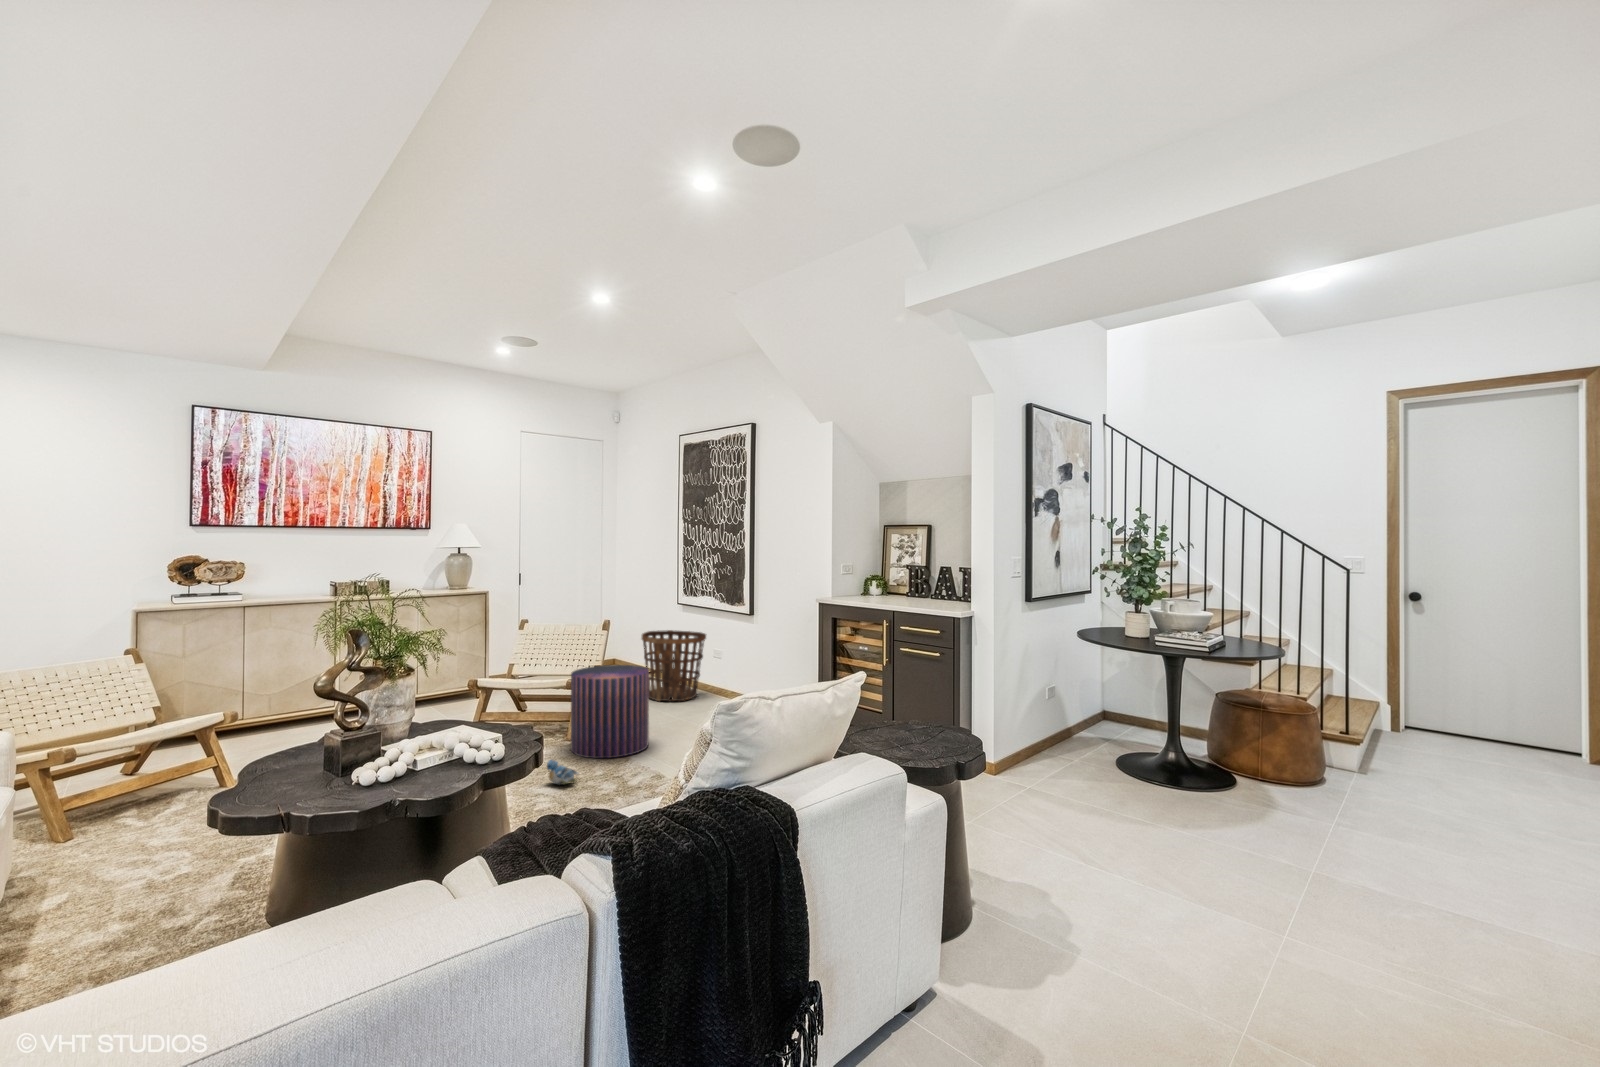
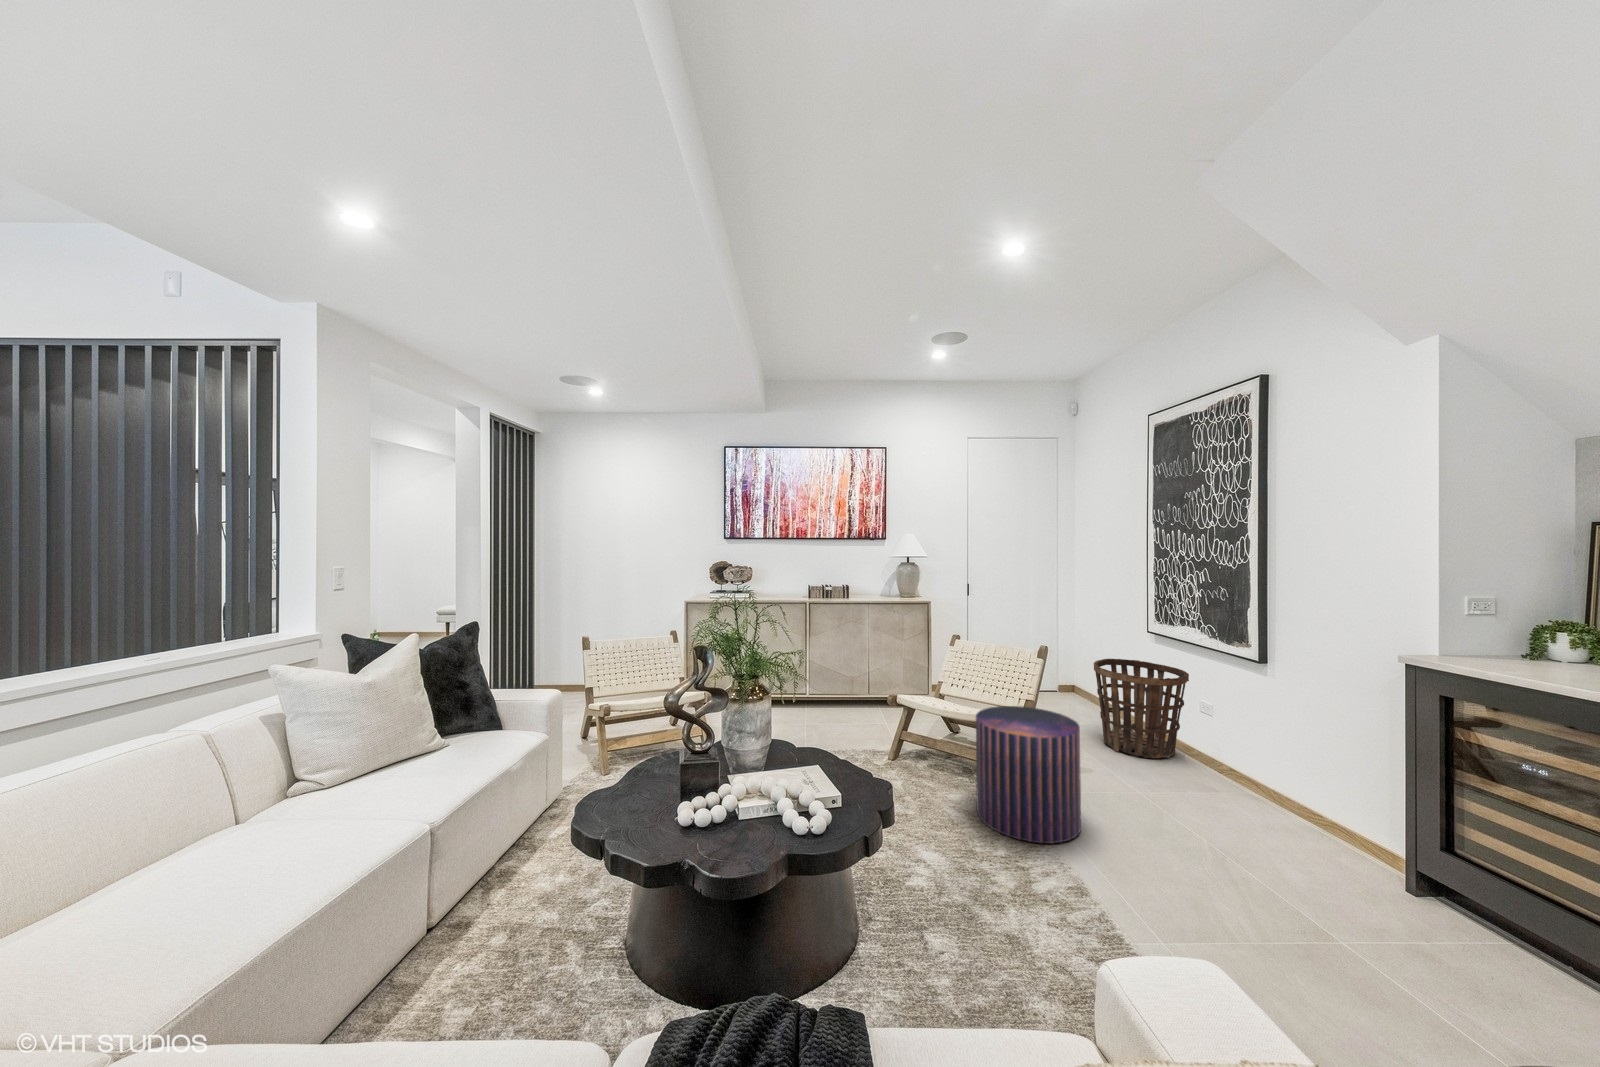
plush toy: present [547,760,578,785] -> none [923,832,962,875]

